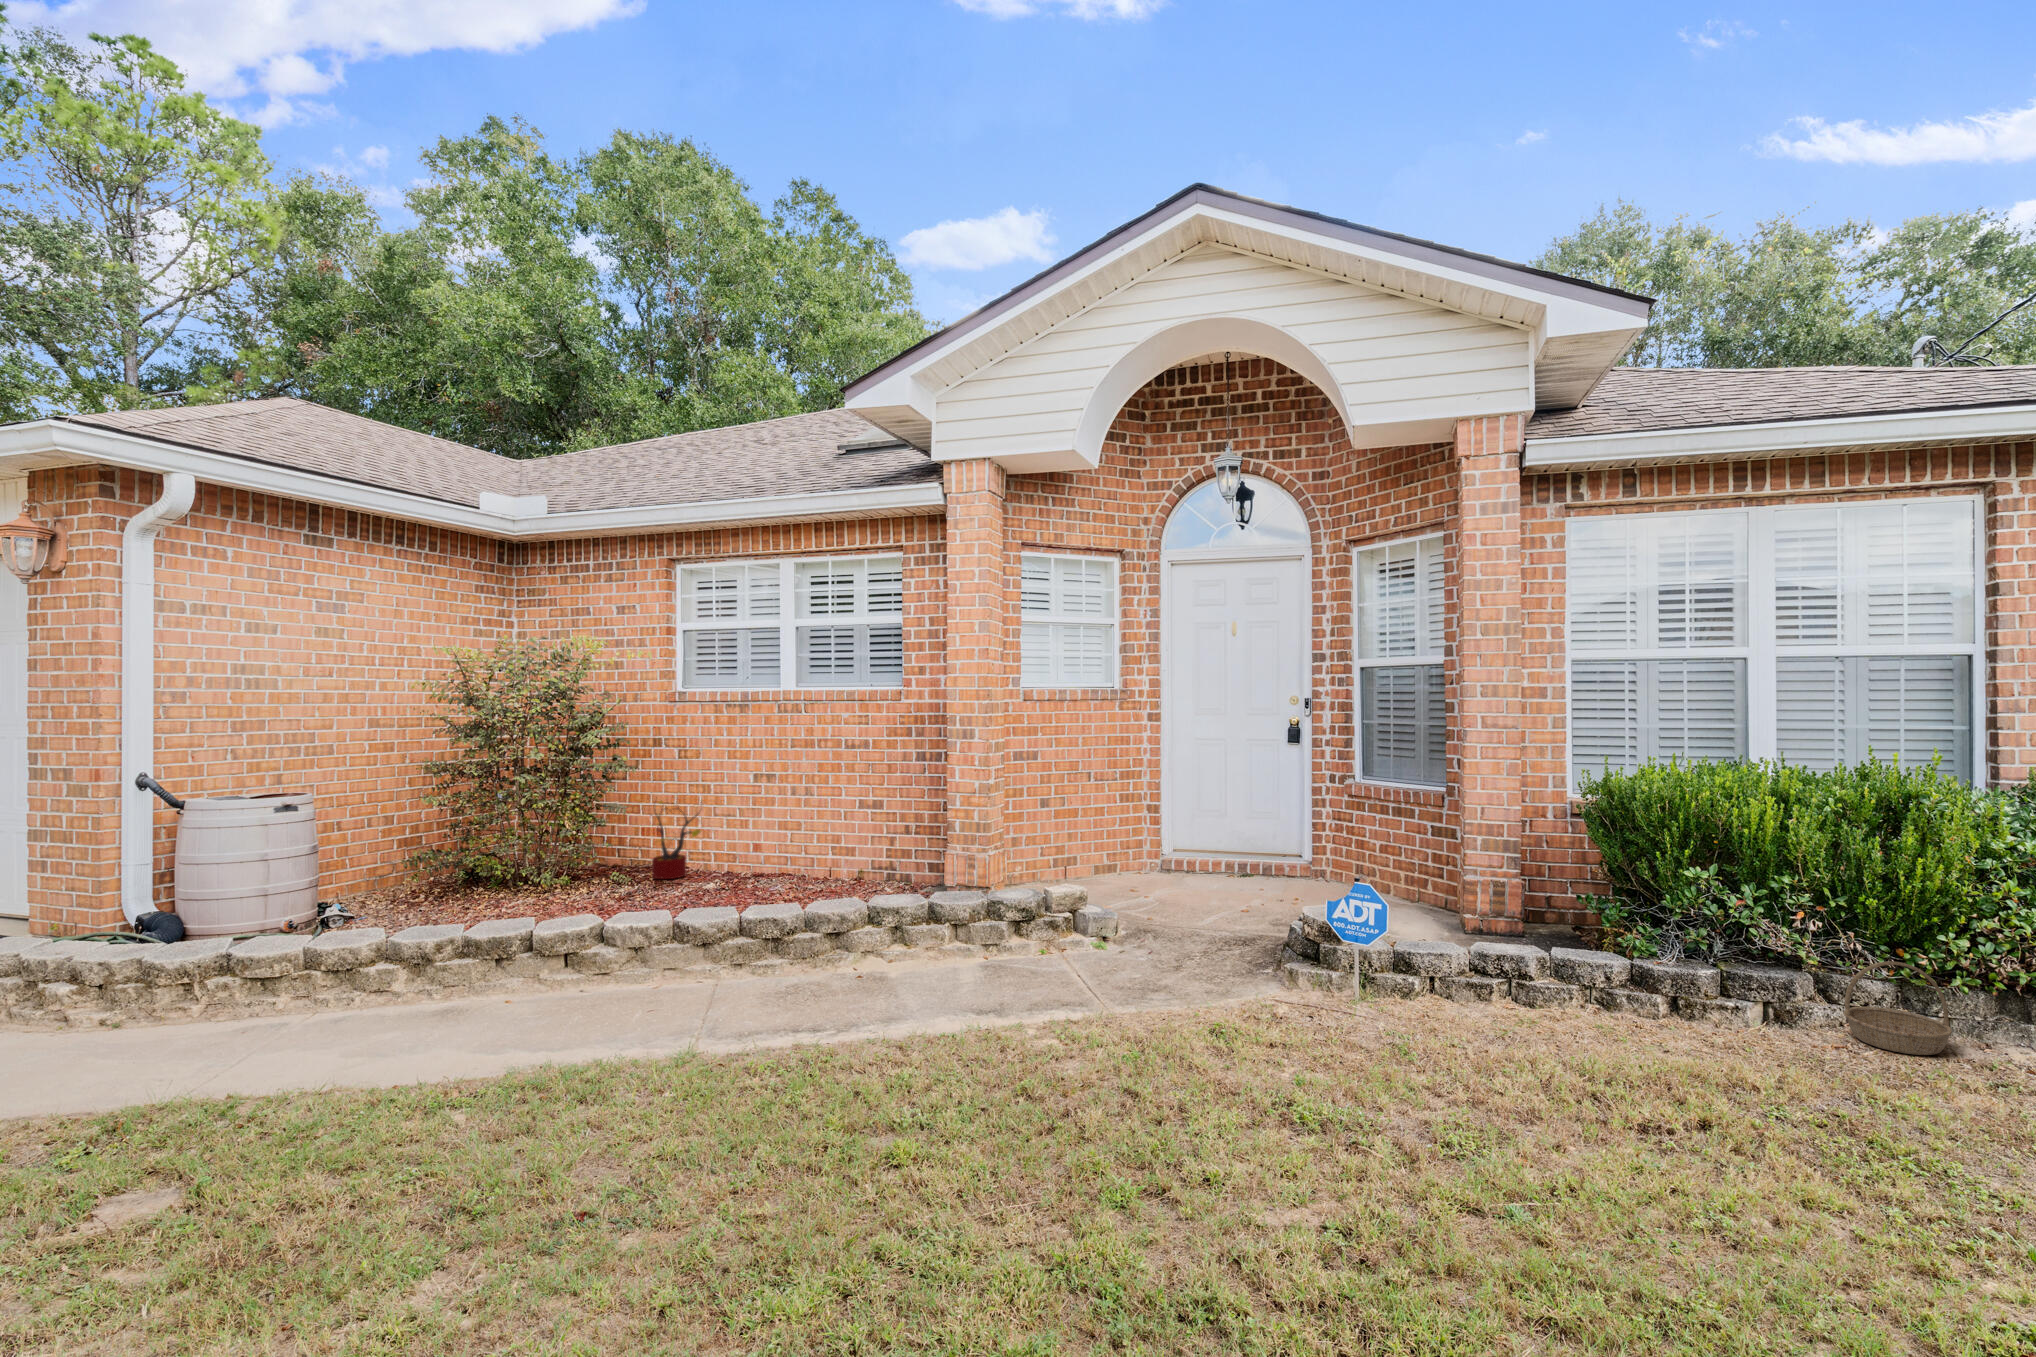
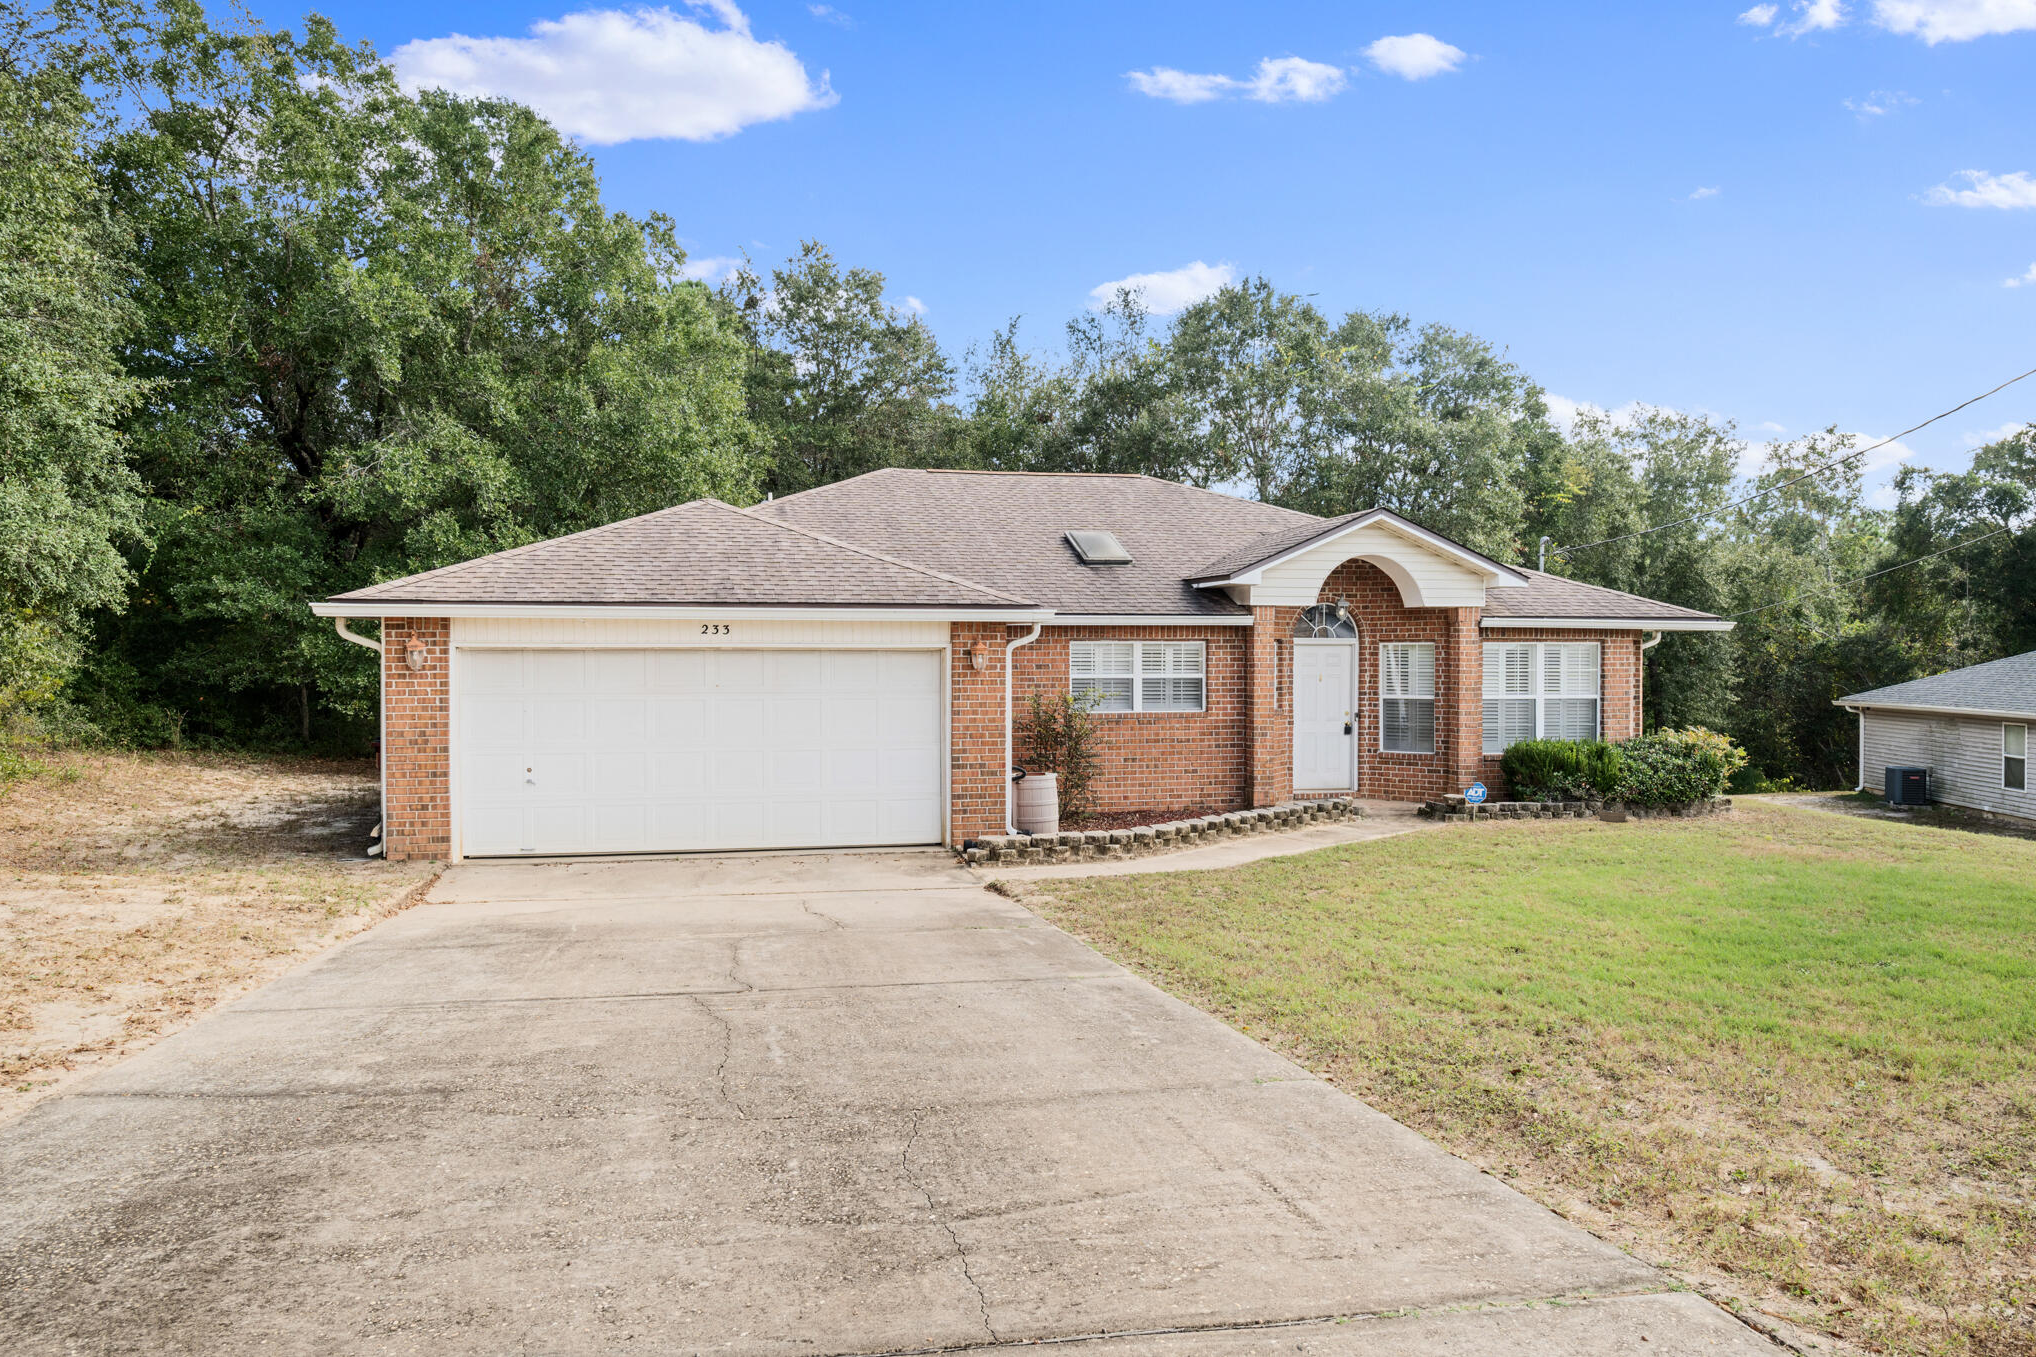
decorative plant: present [652,801,700,879] -> none [1073,772,1122,815]

